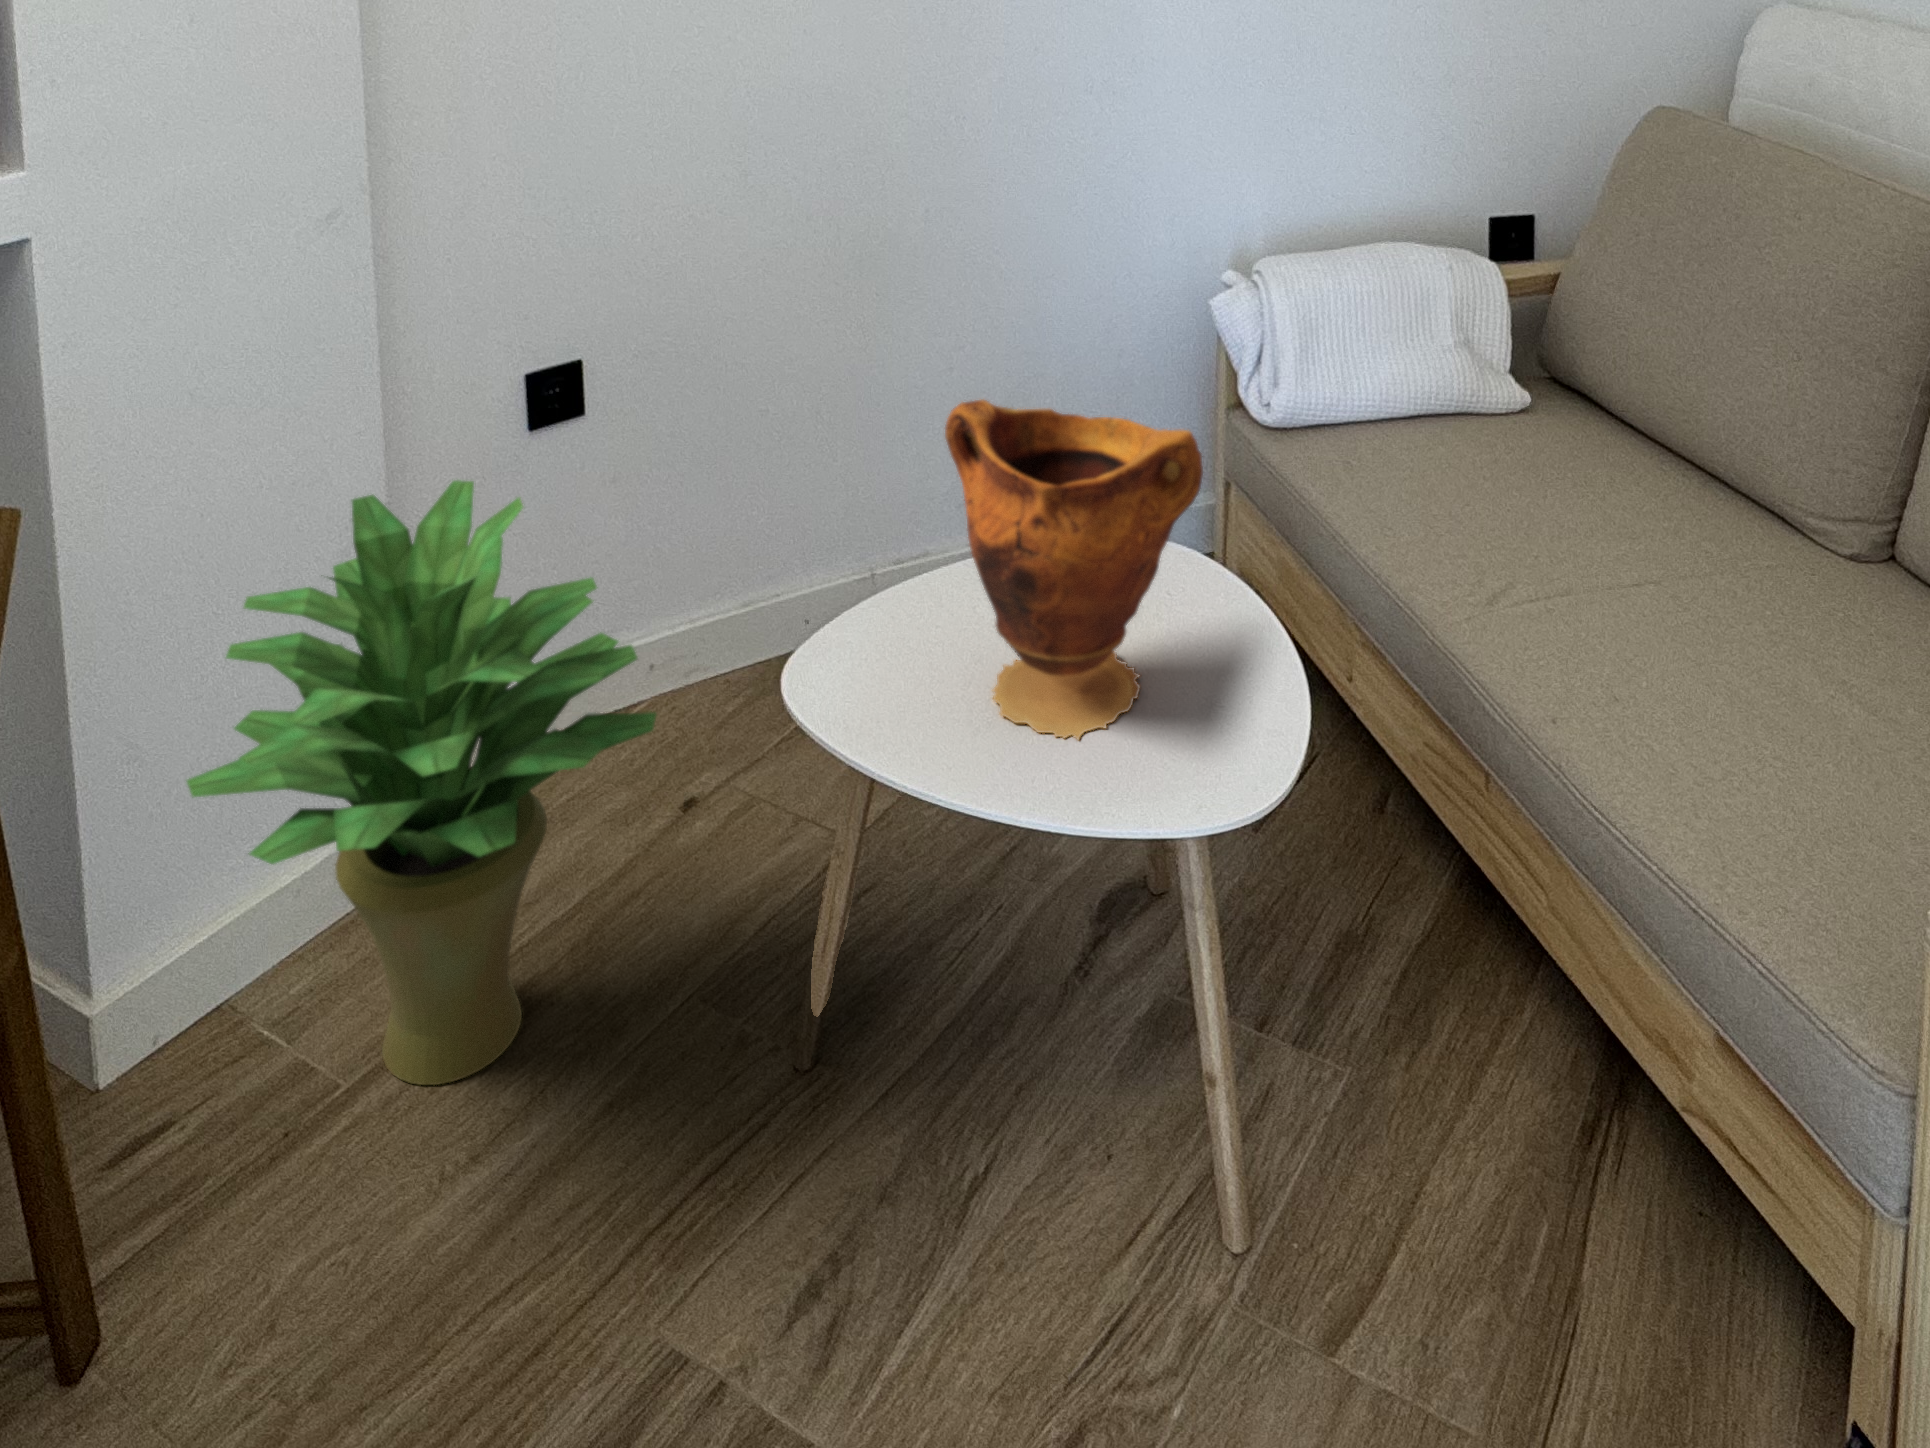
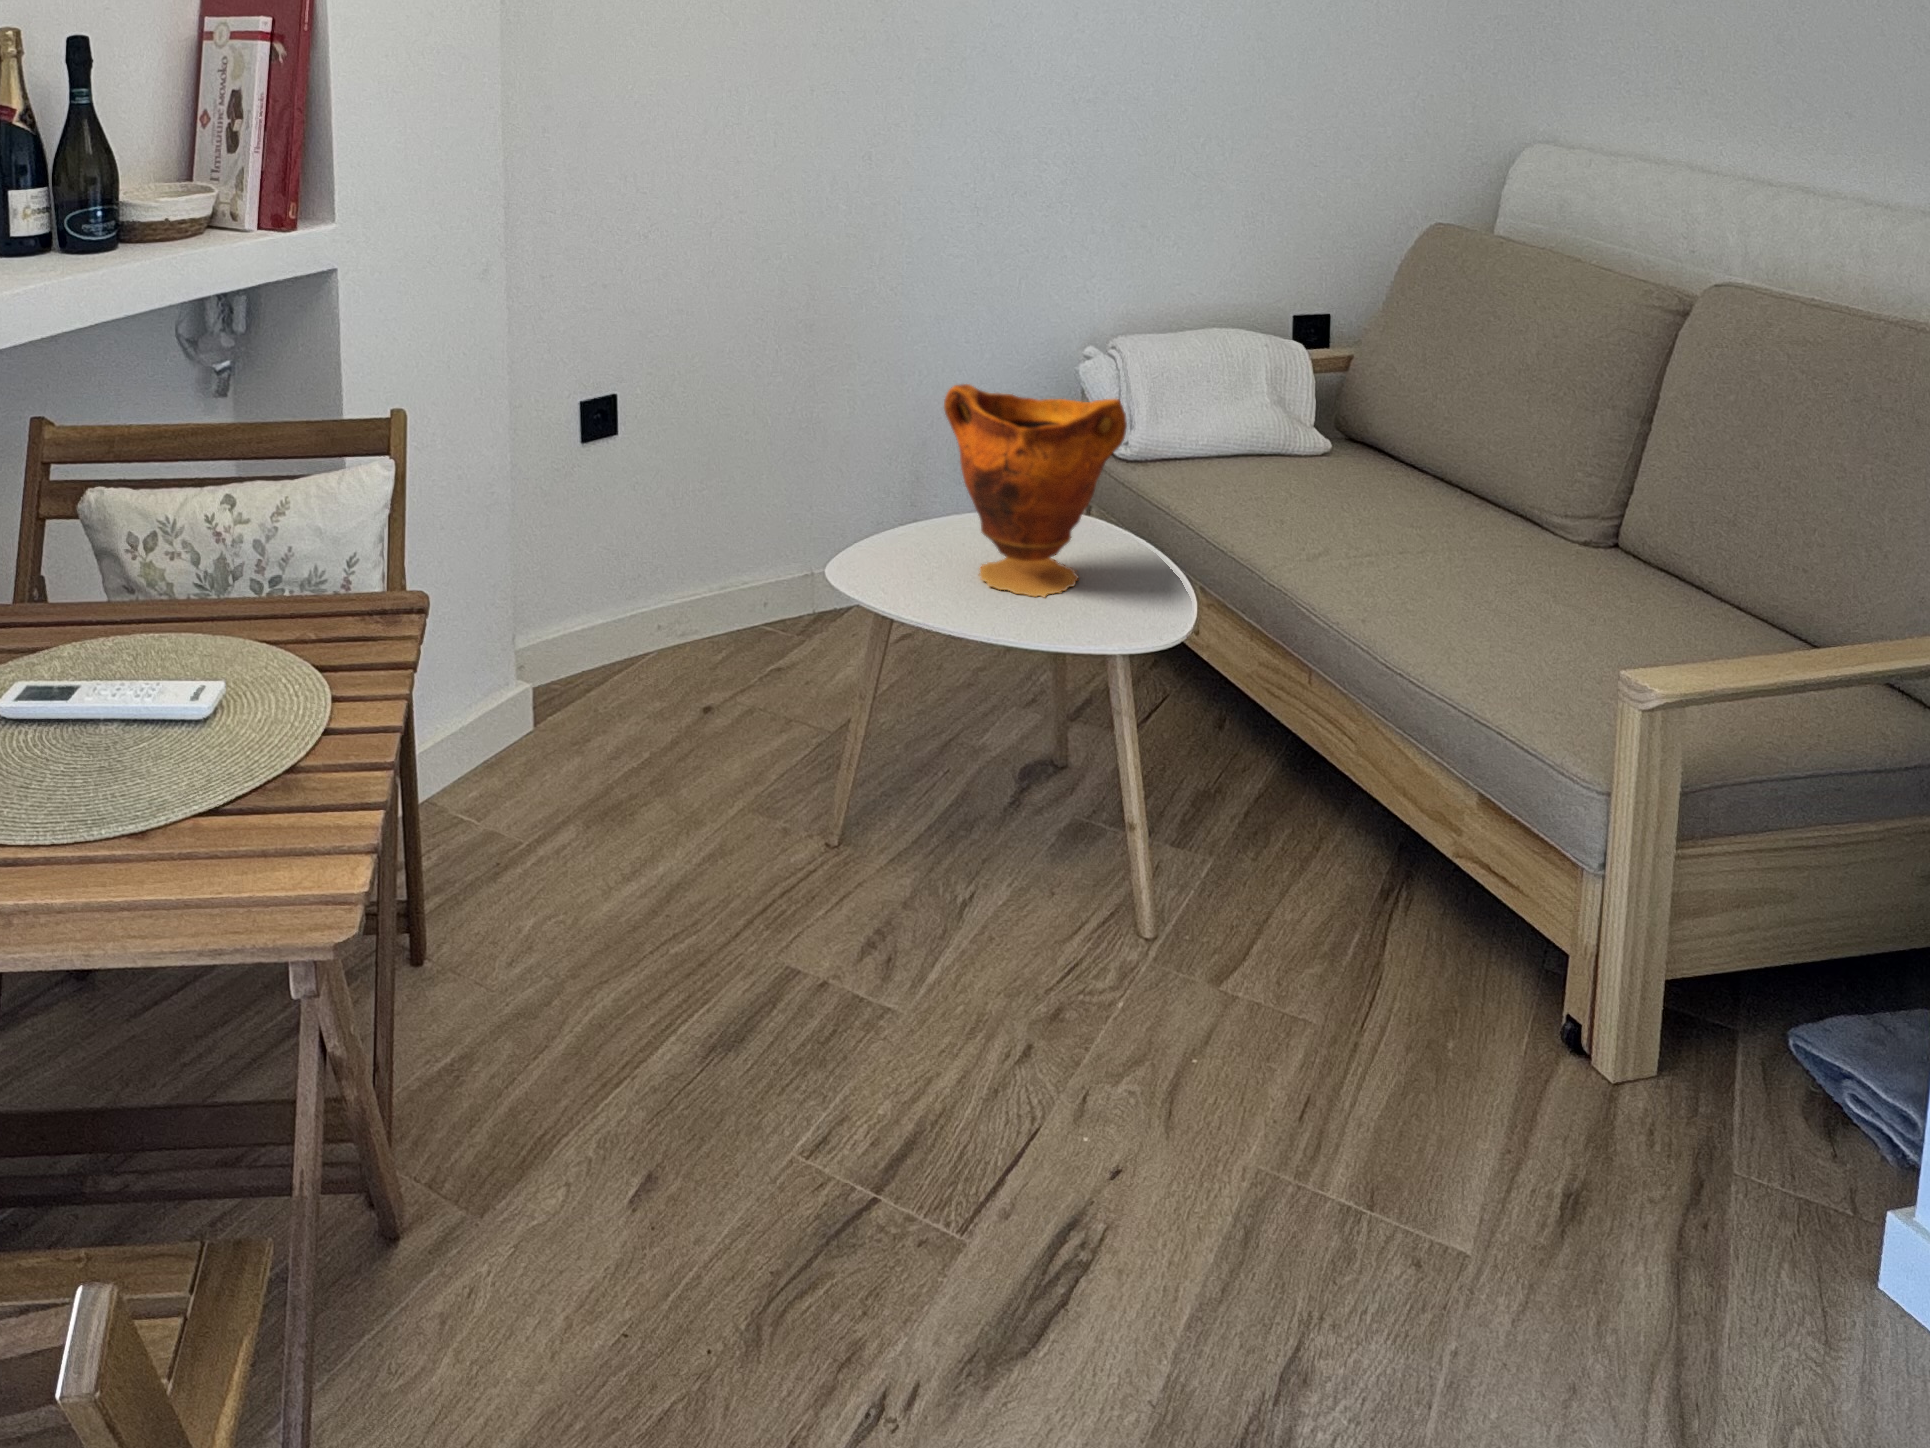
potted plant: present [187,480,656,1085] -> none [443,450,732,845]

